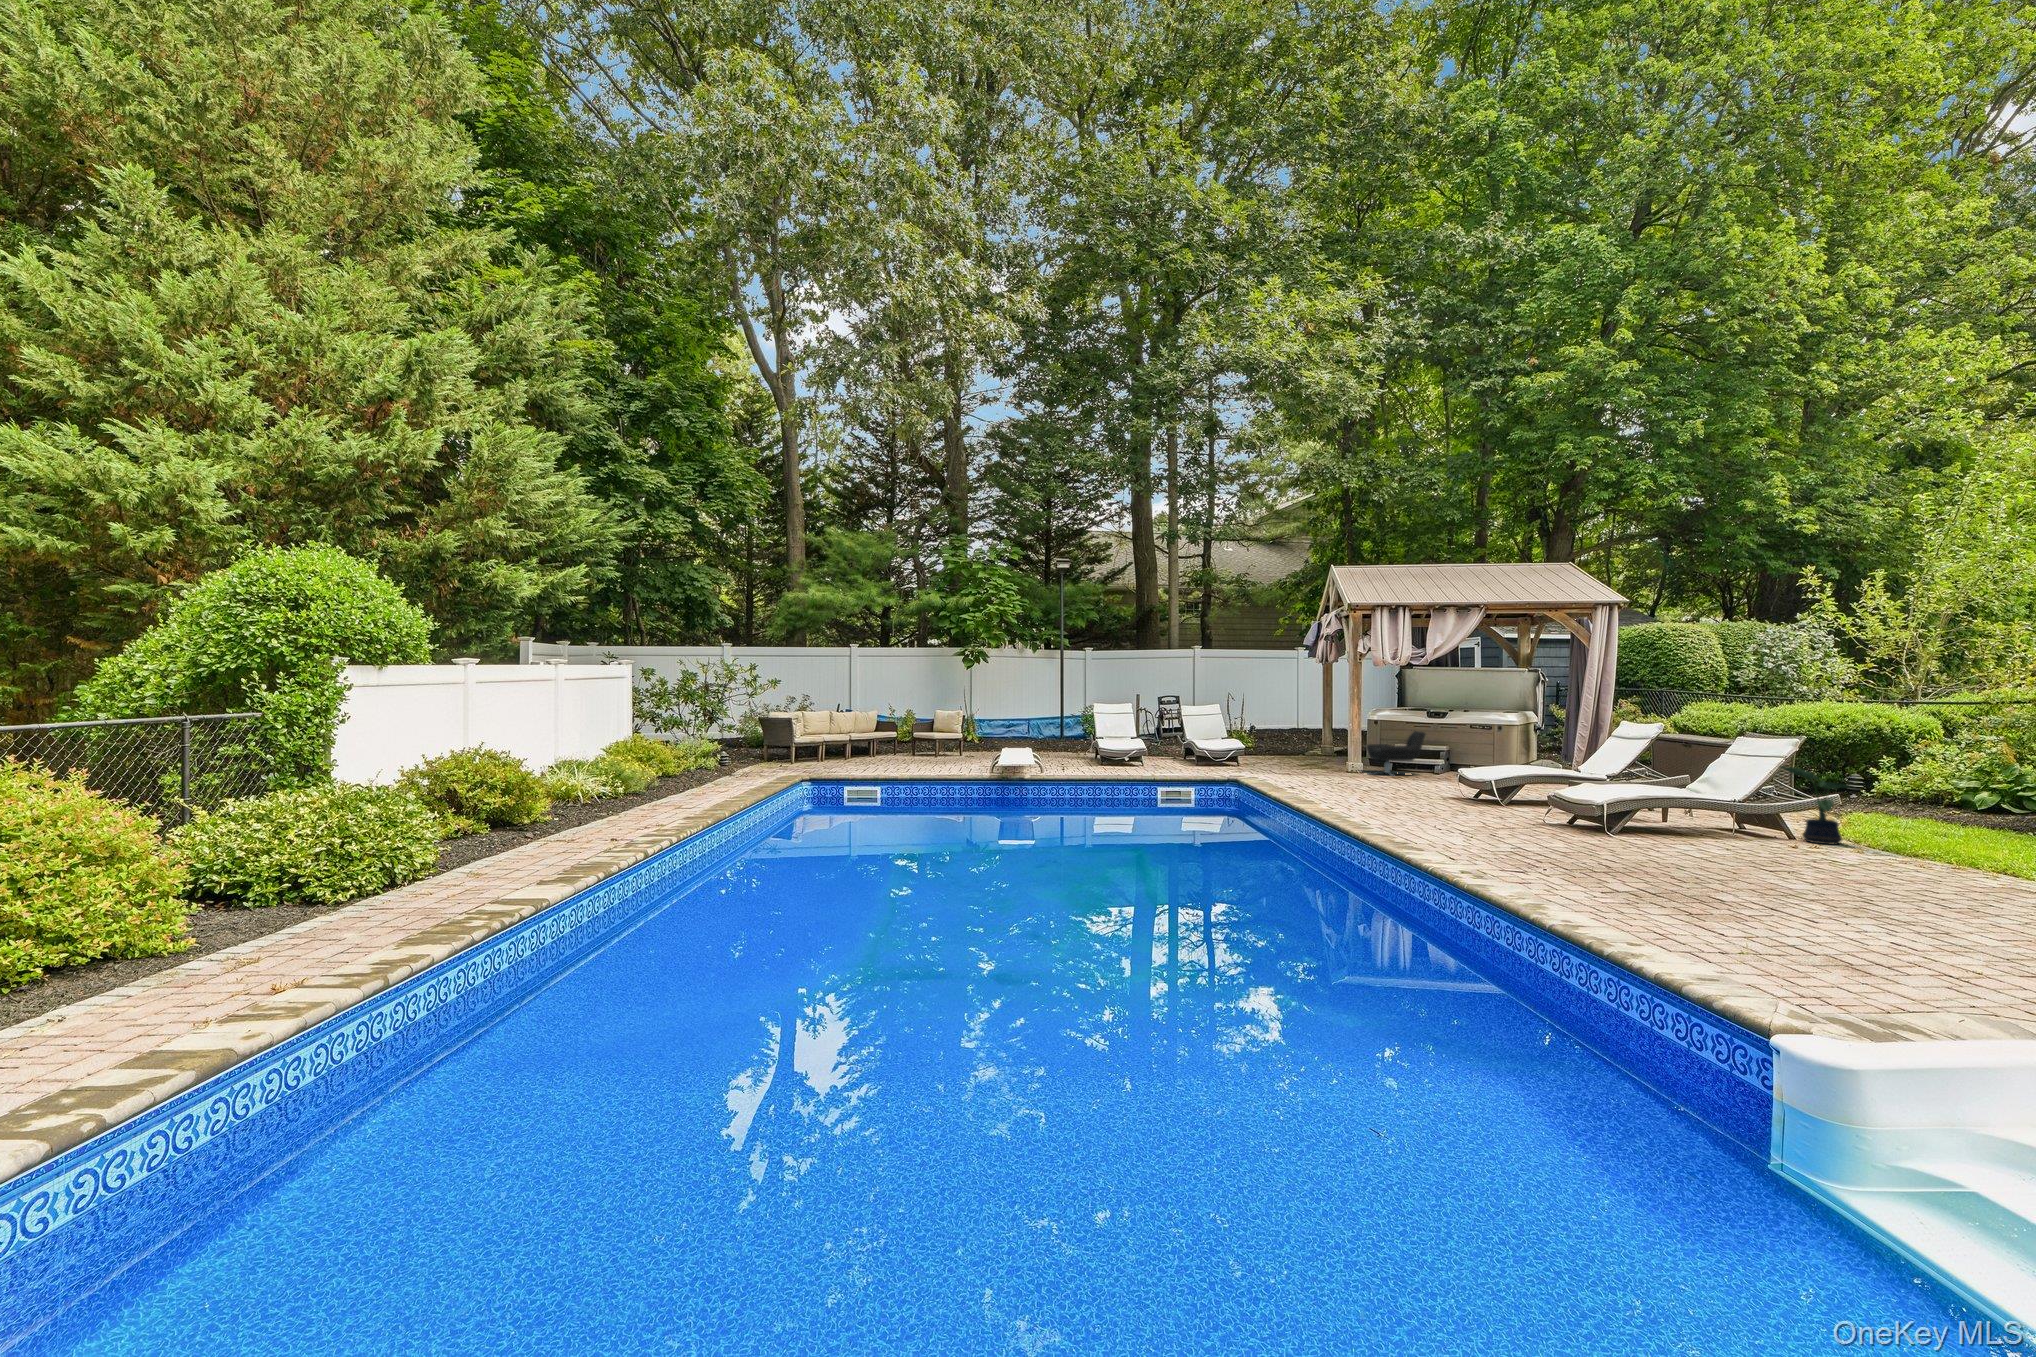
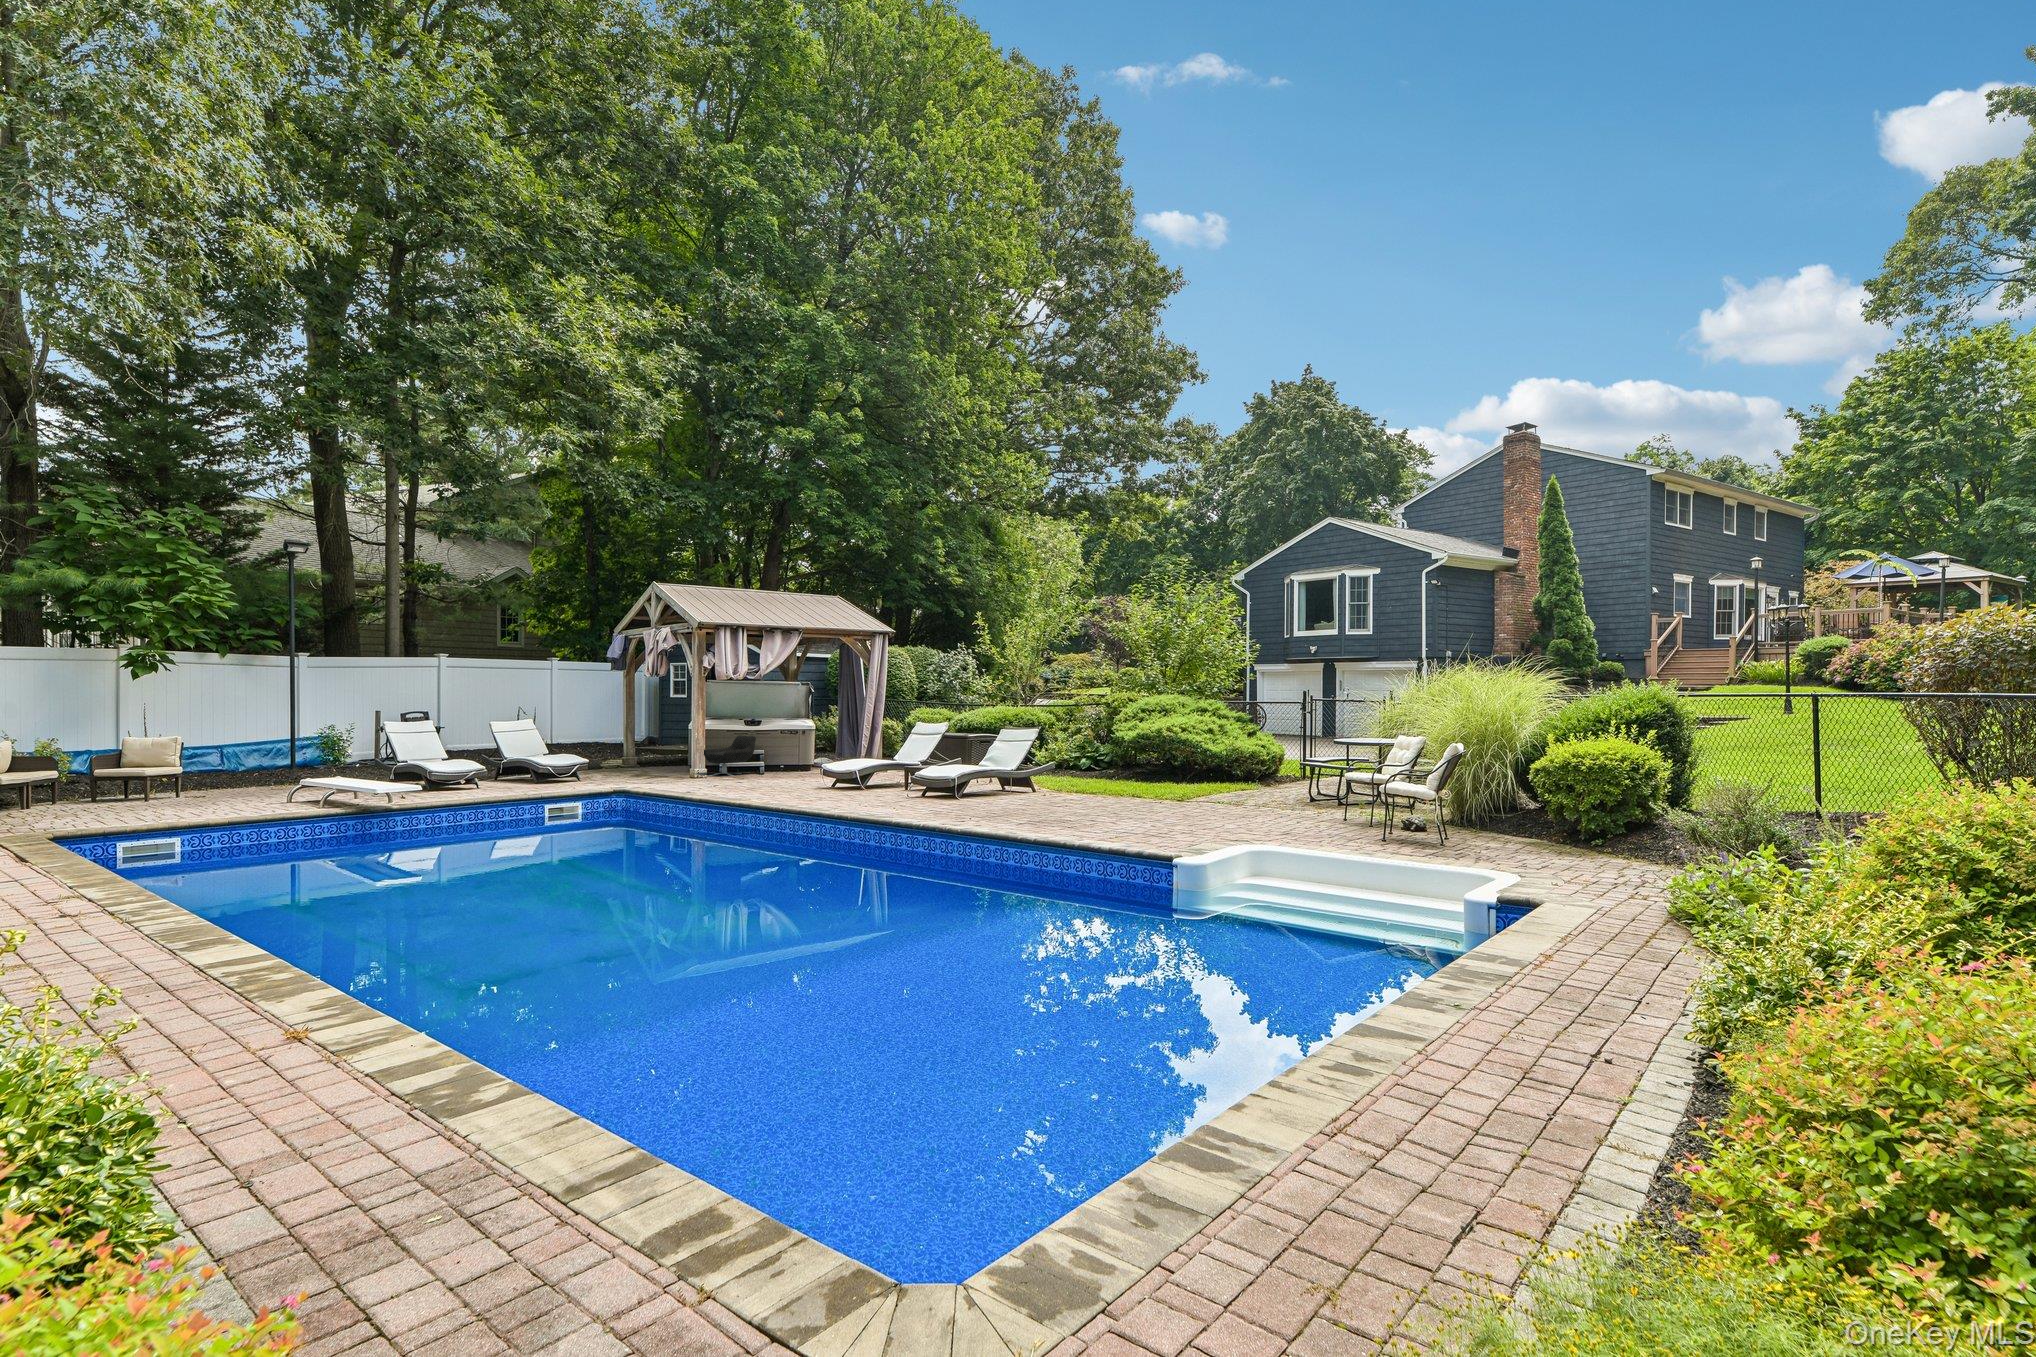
potted plant: present [1778,766,1848,844] -> none [1023,748,1056,791]

